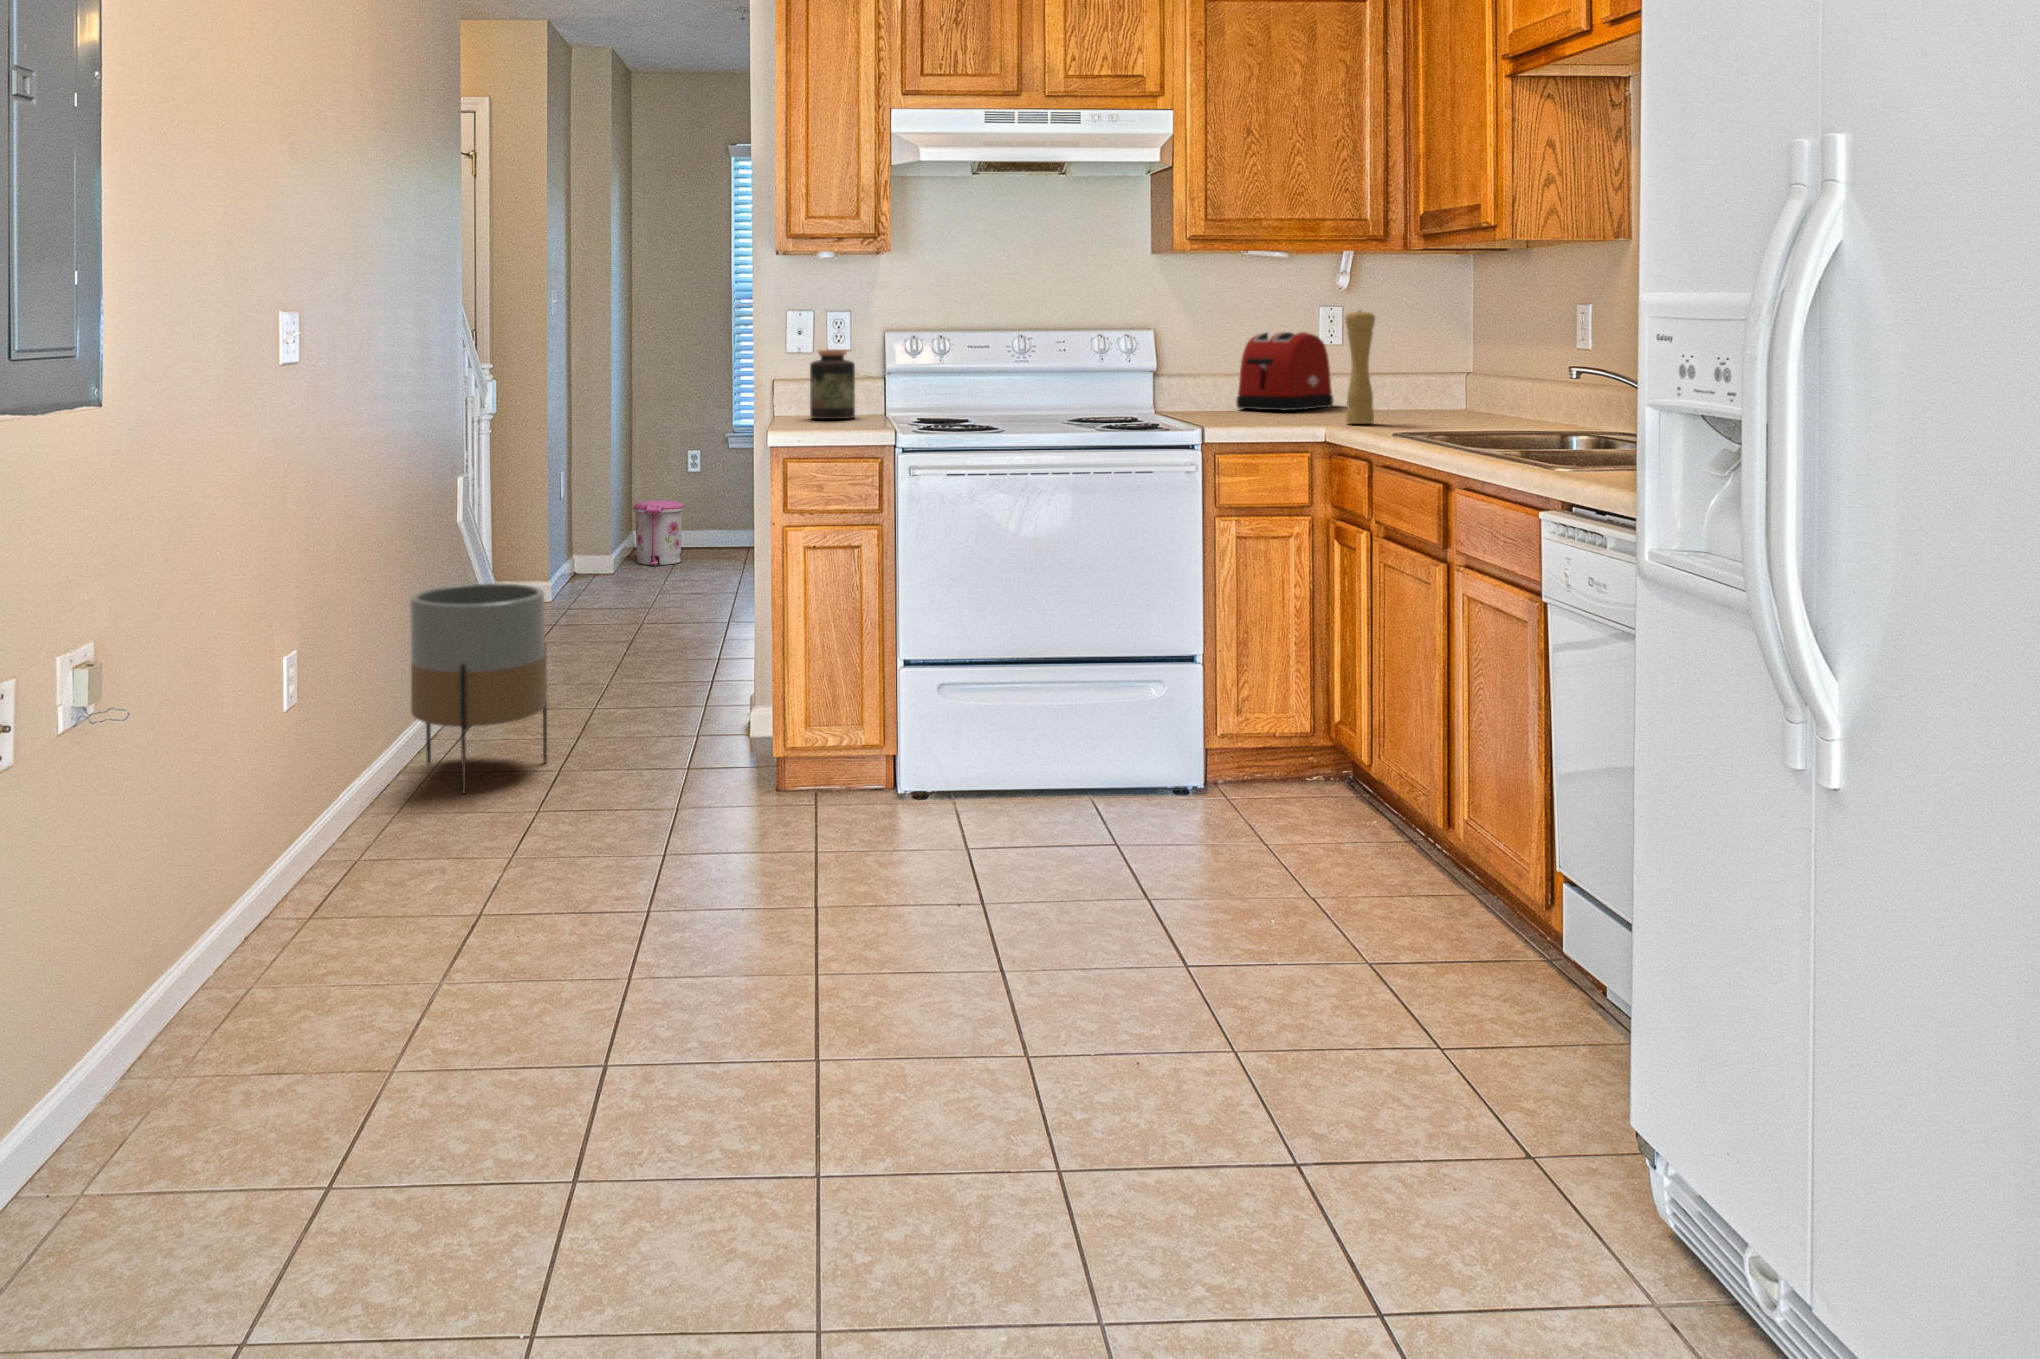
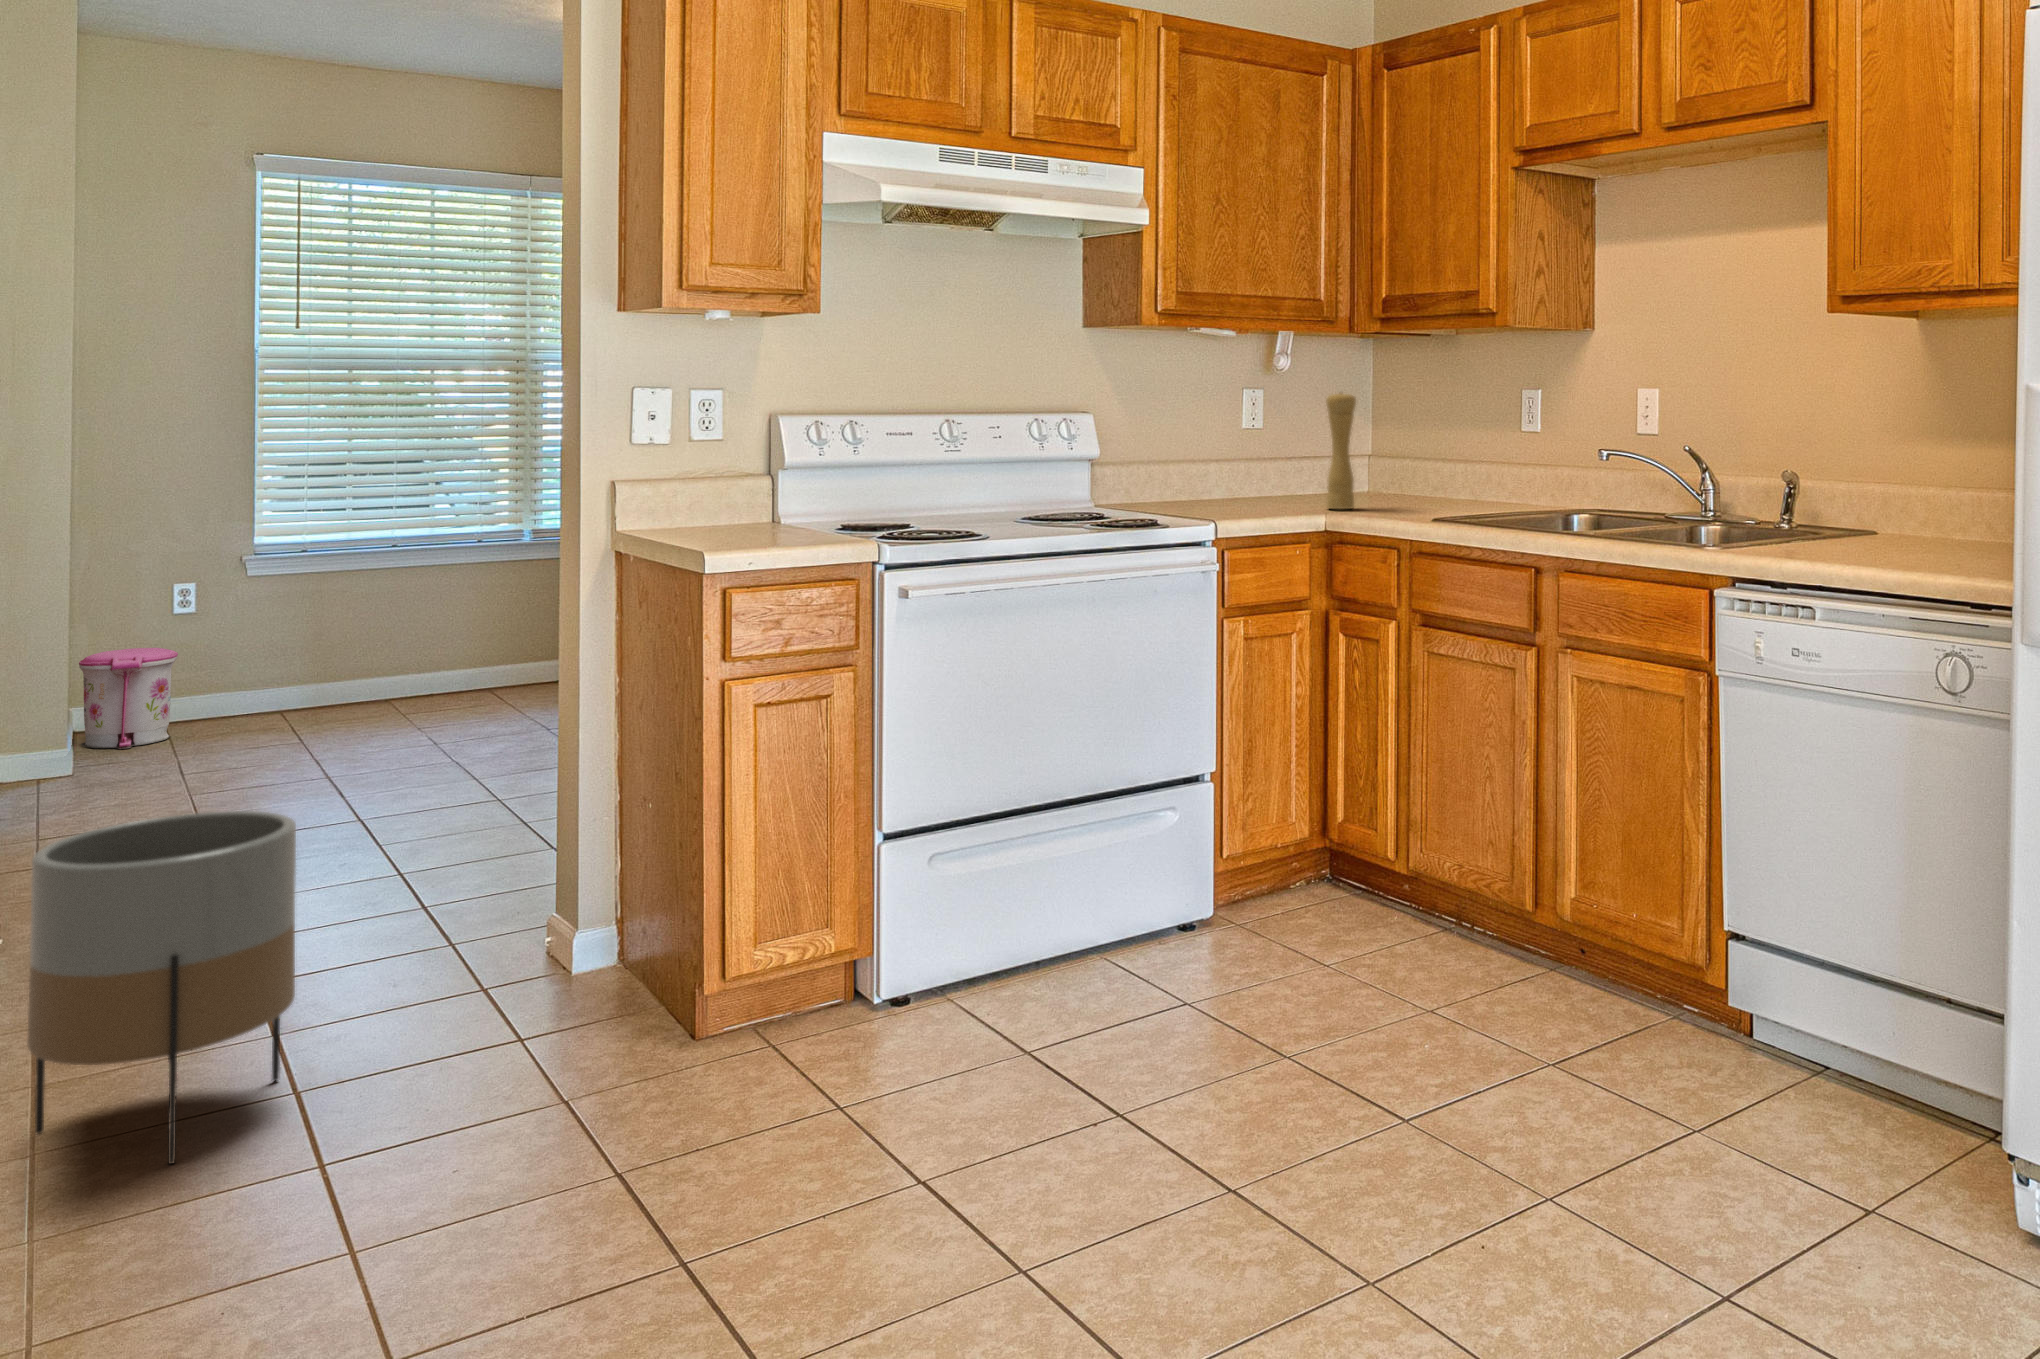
toaster: present [1236,332,1333,410] -> none [1175,411,1261,496]
jar: present [810,350,855,419] -> none [670,437,736,529]

